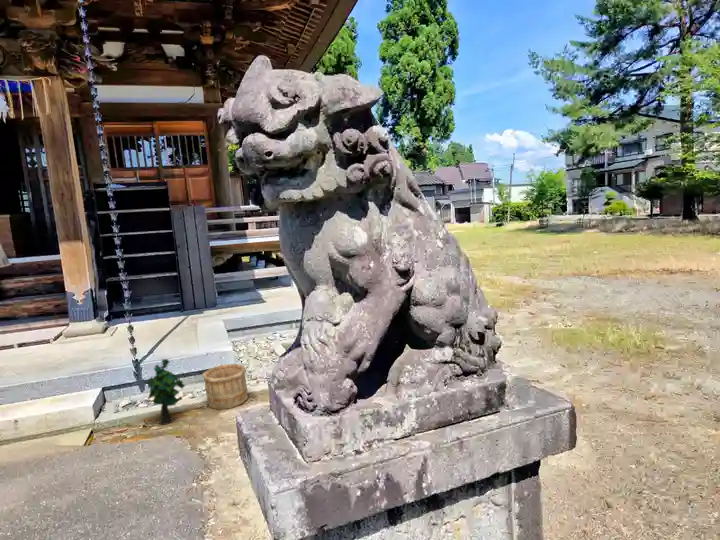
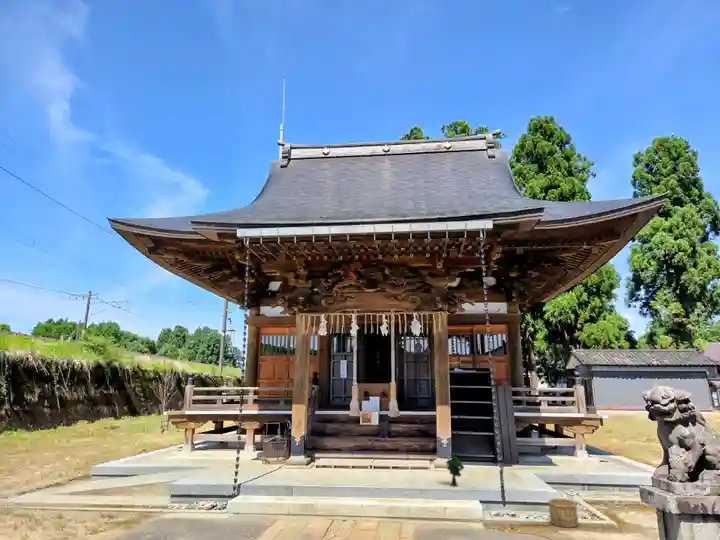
decorative plant: present [145,359,184,425] -> present [446,451,464,487]

